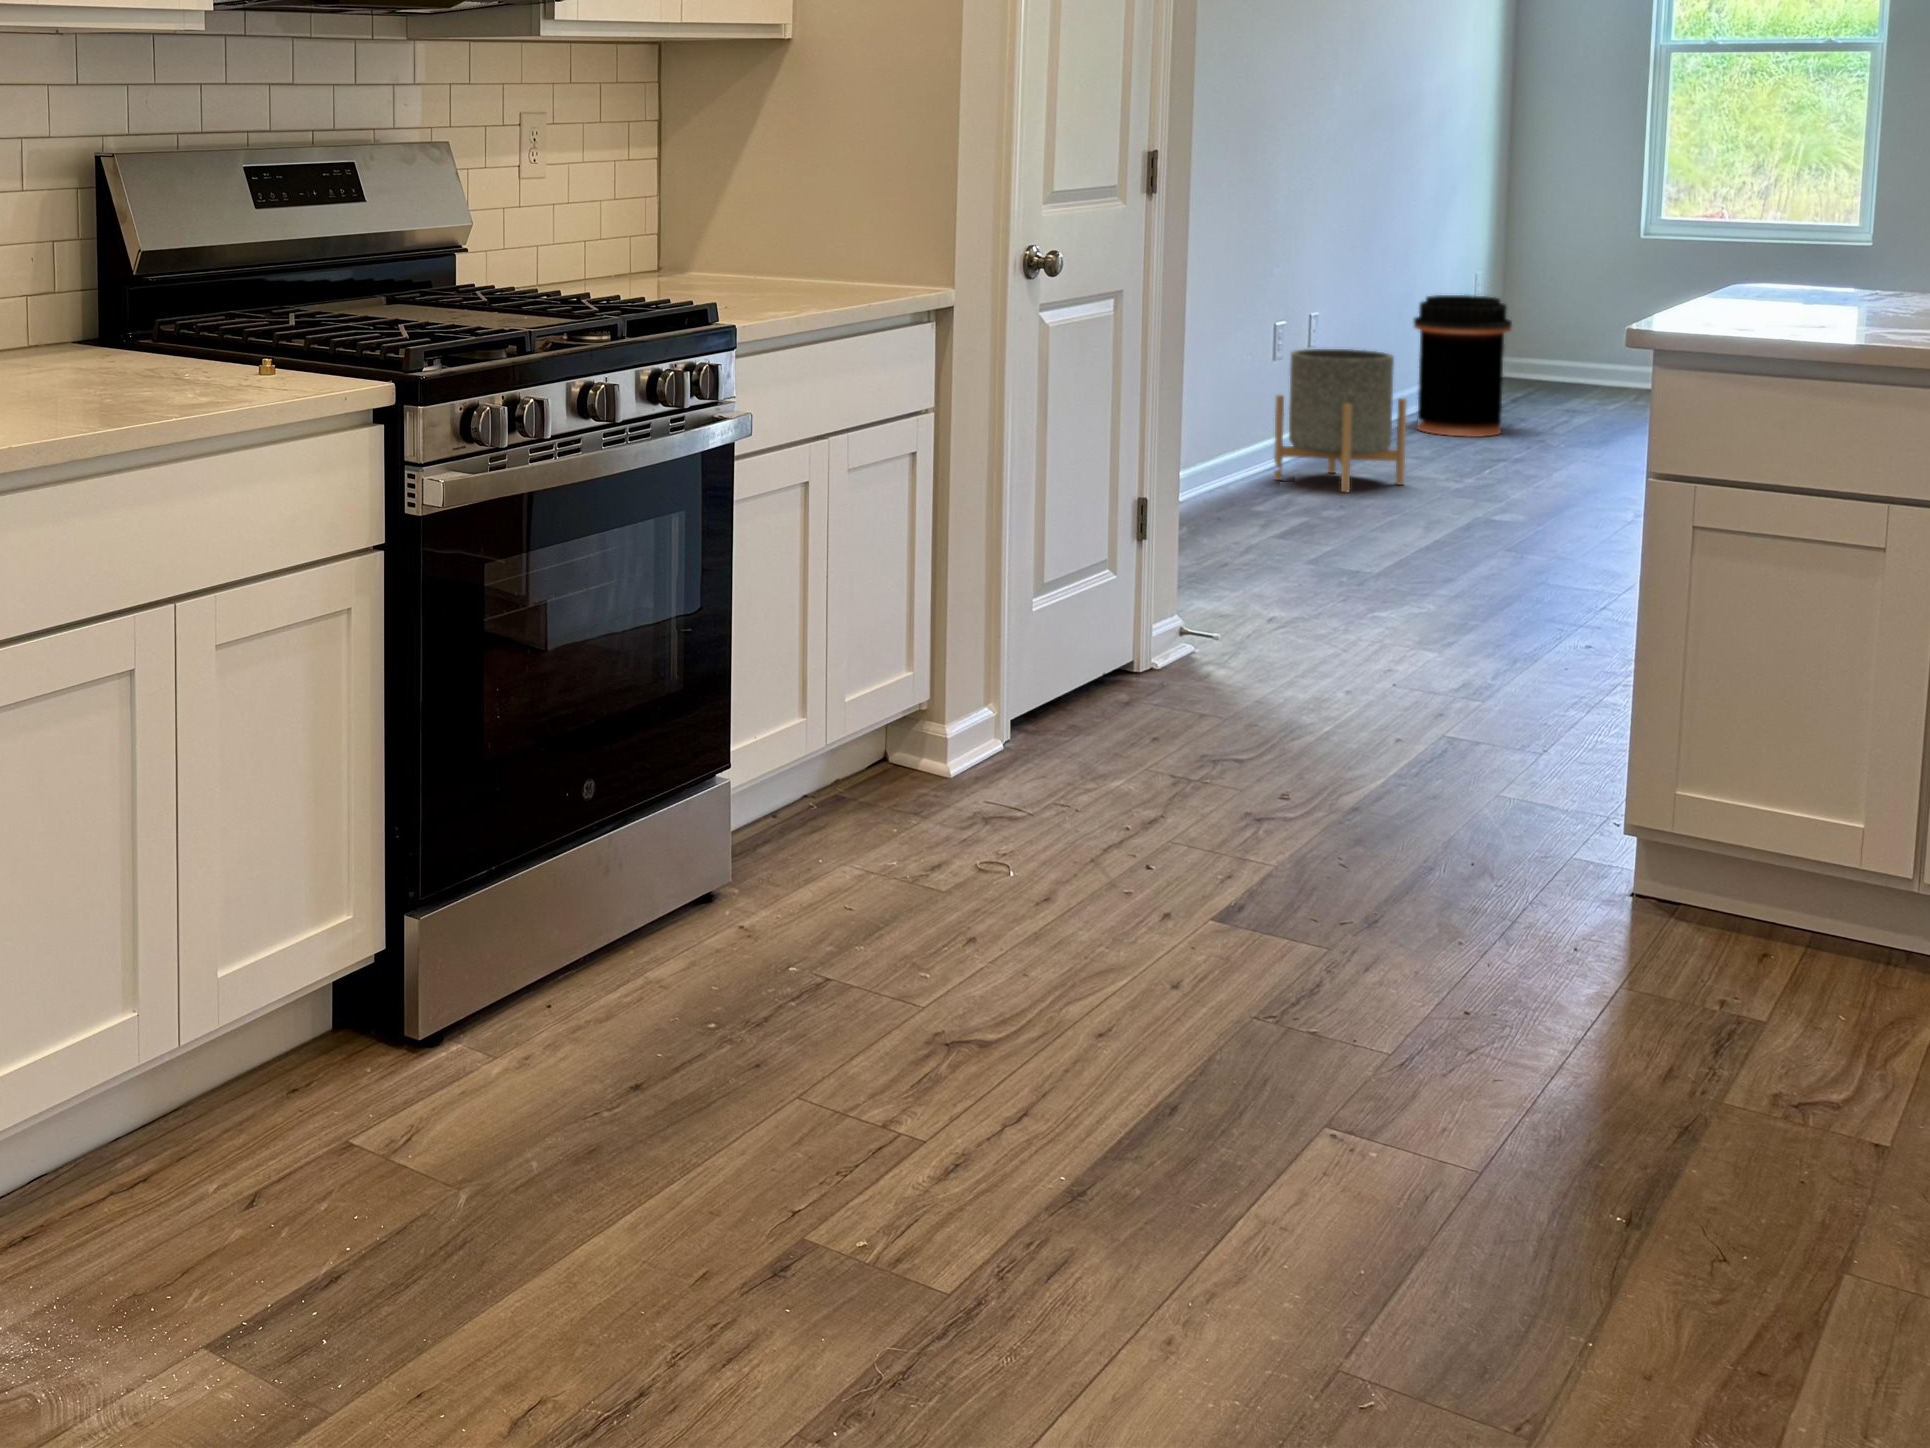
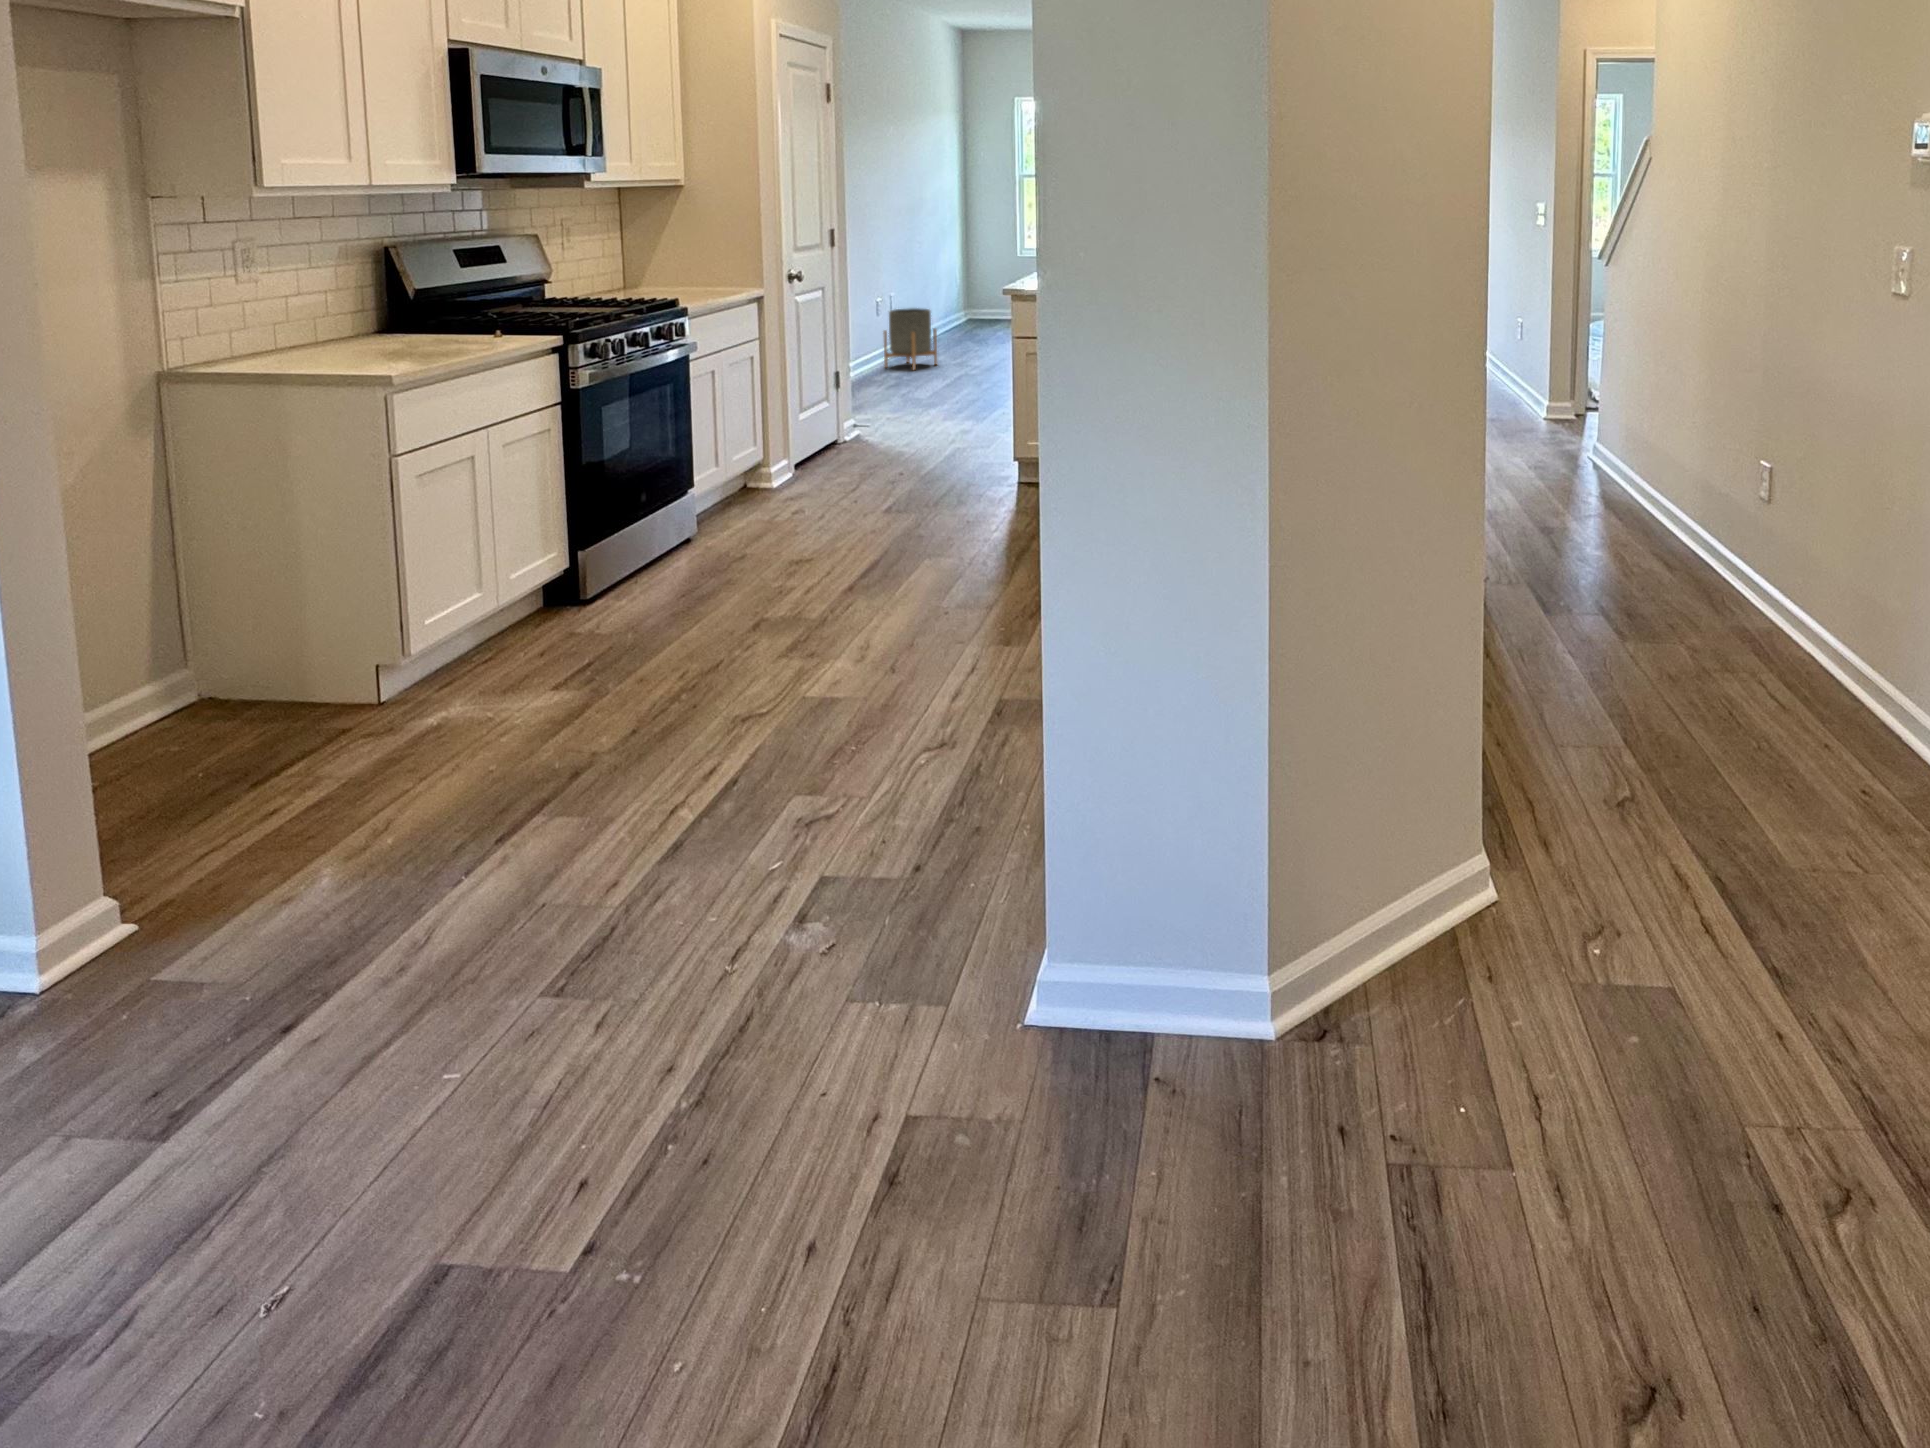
trash can: present [1413,295,1512,437] -> none [938,283,976,344]

